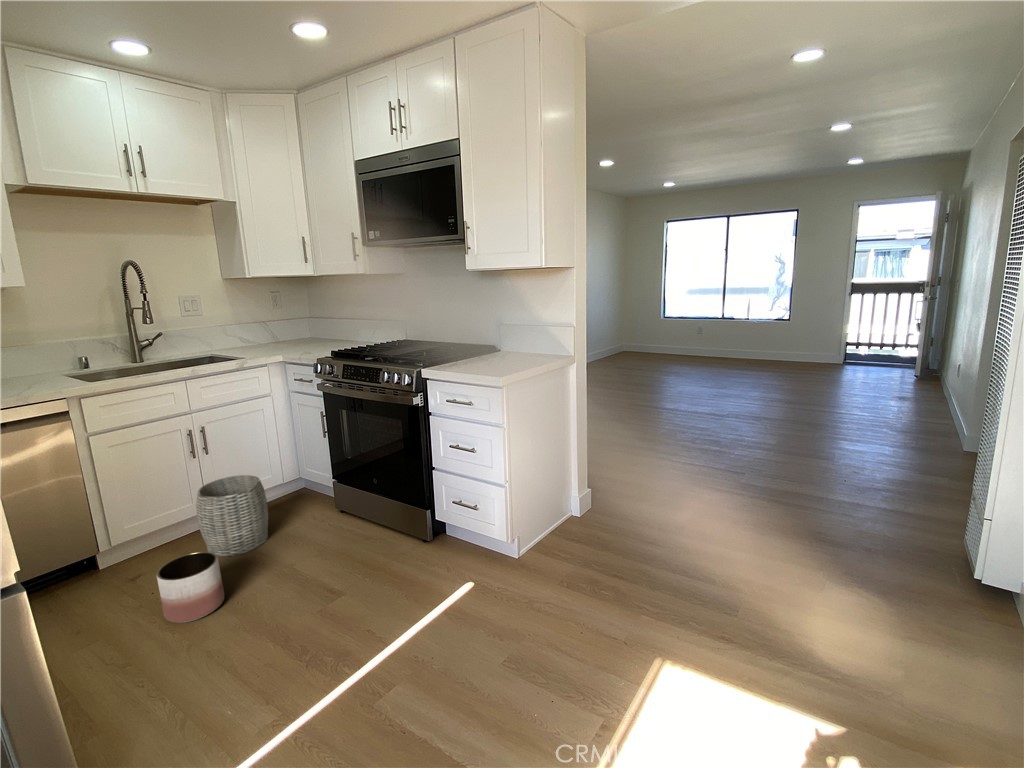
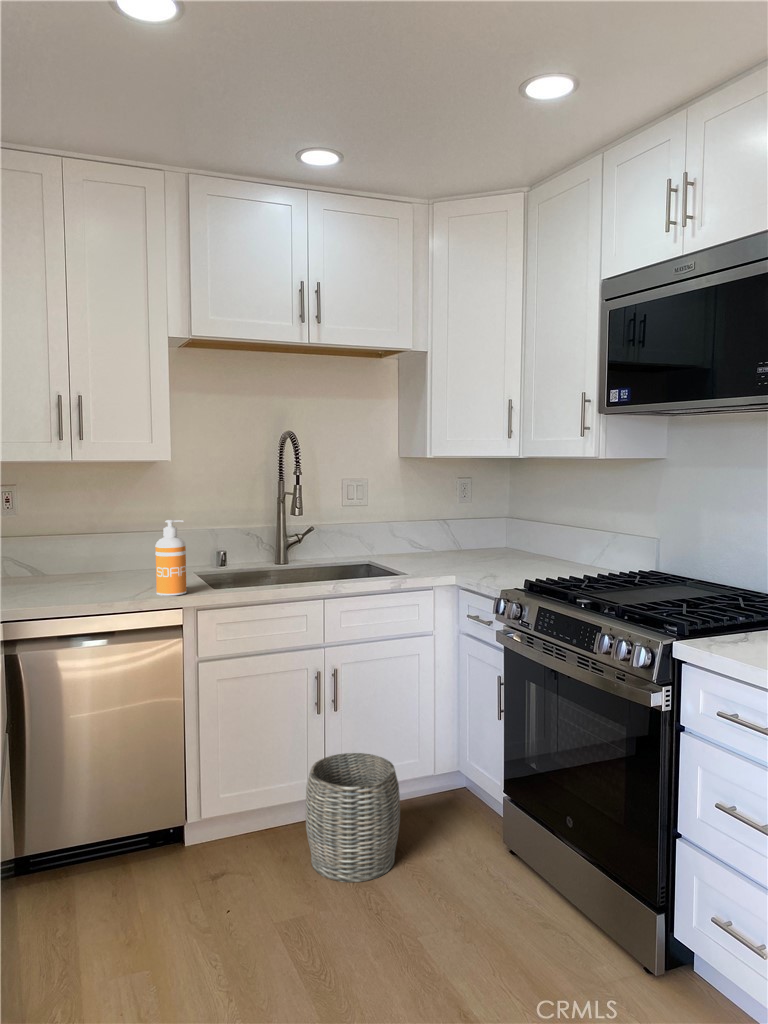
soap dispenser: none [27,332,65,391] -> present [156,520,187,596]
planter: present [157,552,224,623] -> none [230,868,311,981]

